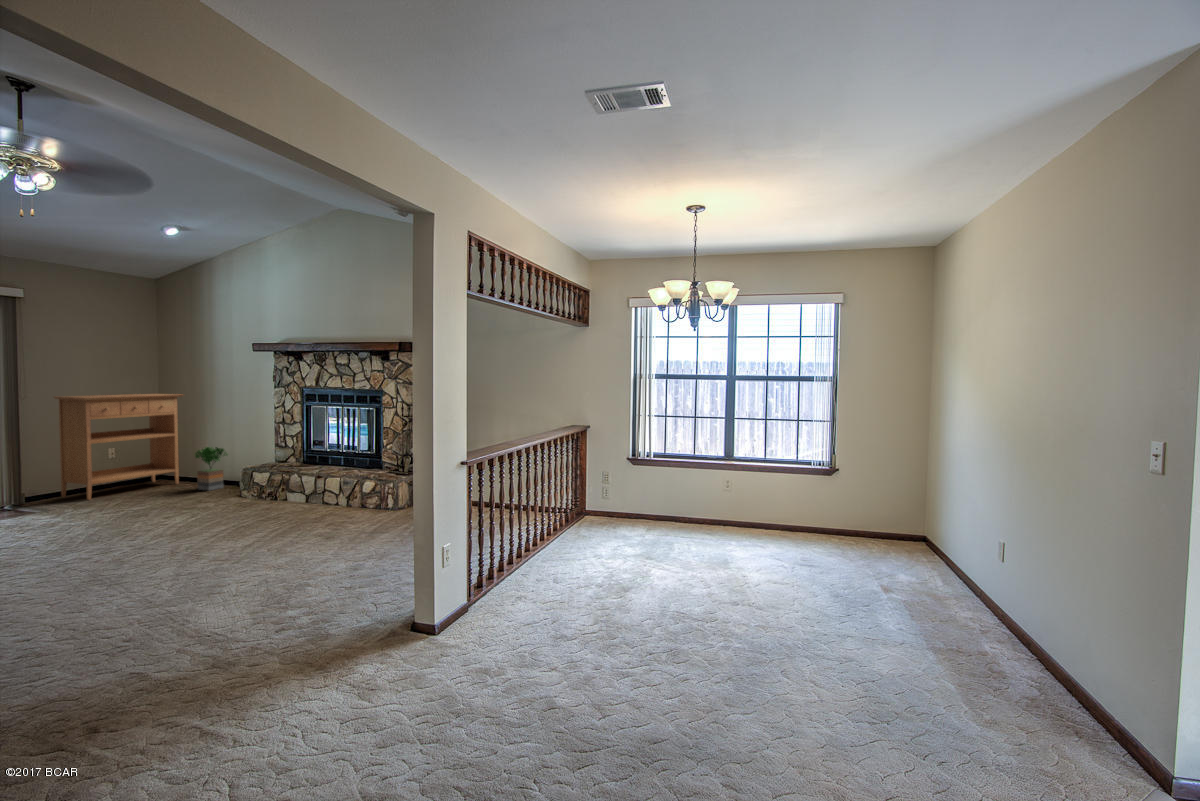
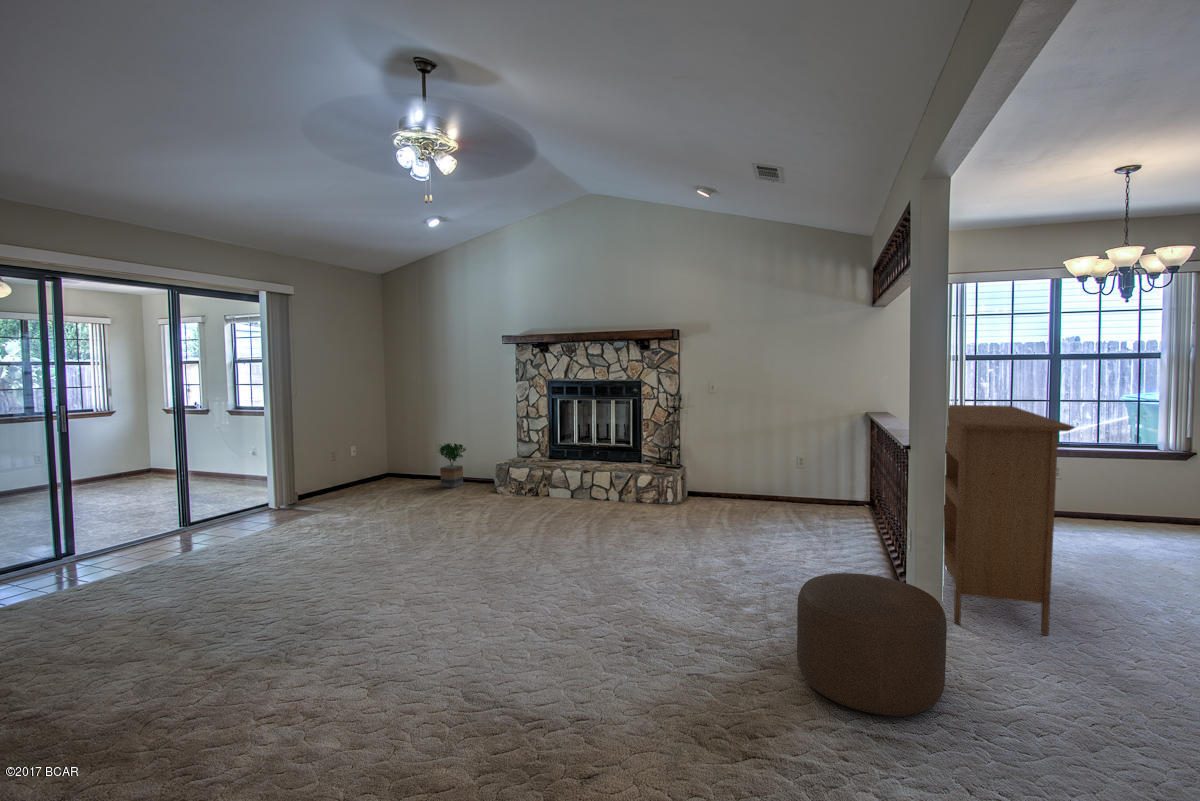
console table: present [54,394,183,500] -> present [944,405,1075,635]
ottoman: none [199,564,348,696] -> present [797,573,947,716]

